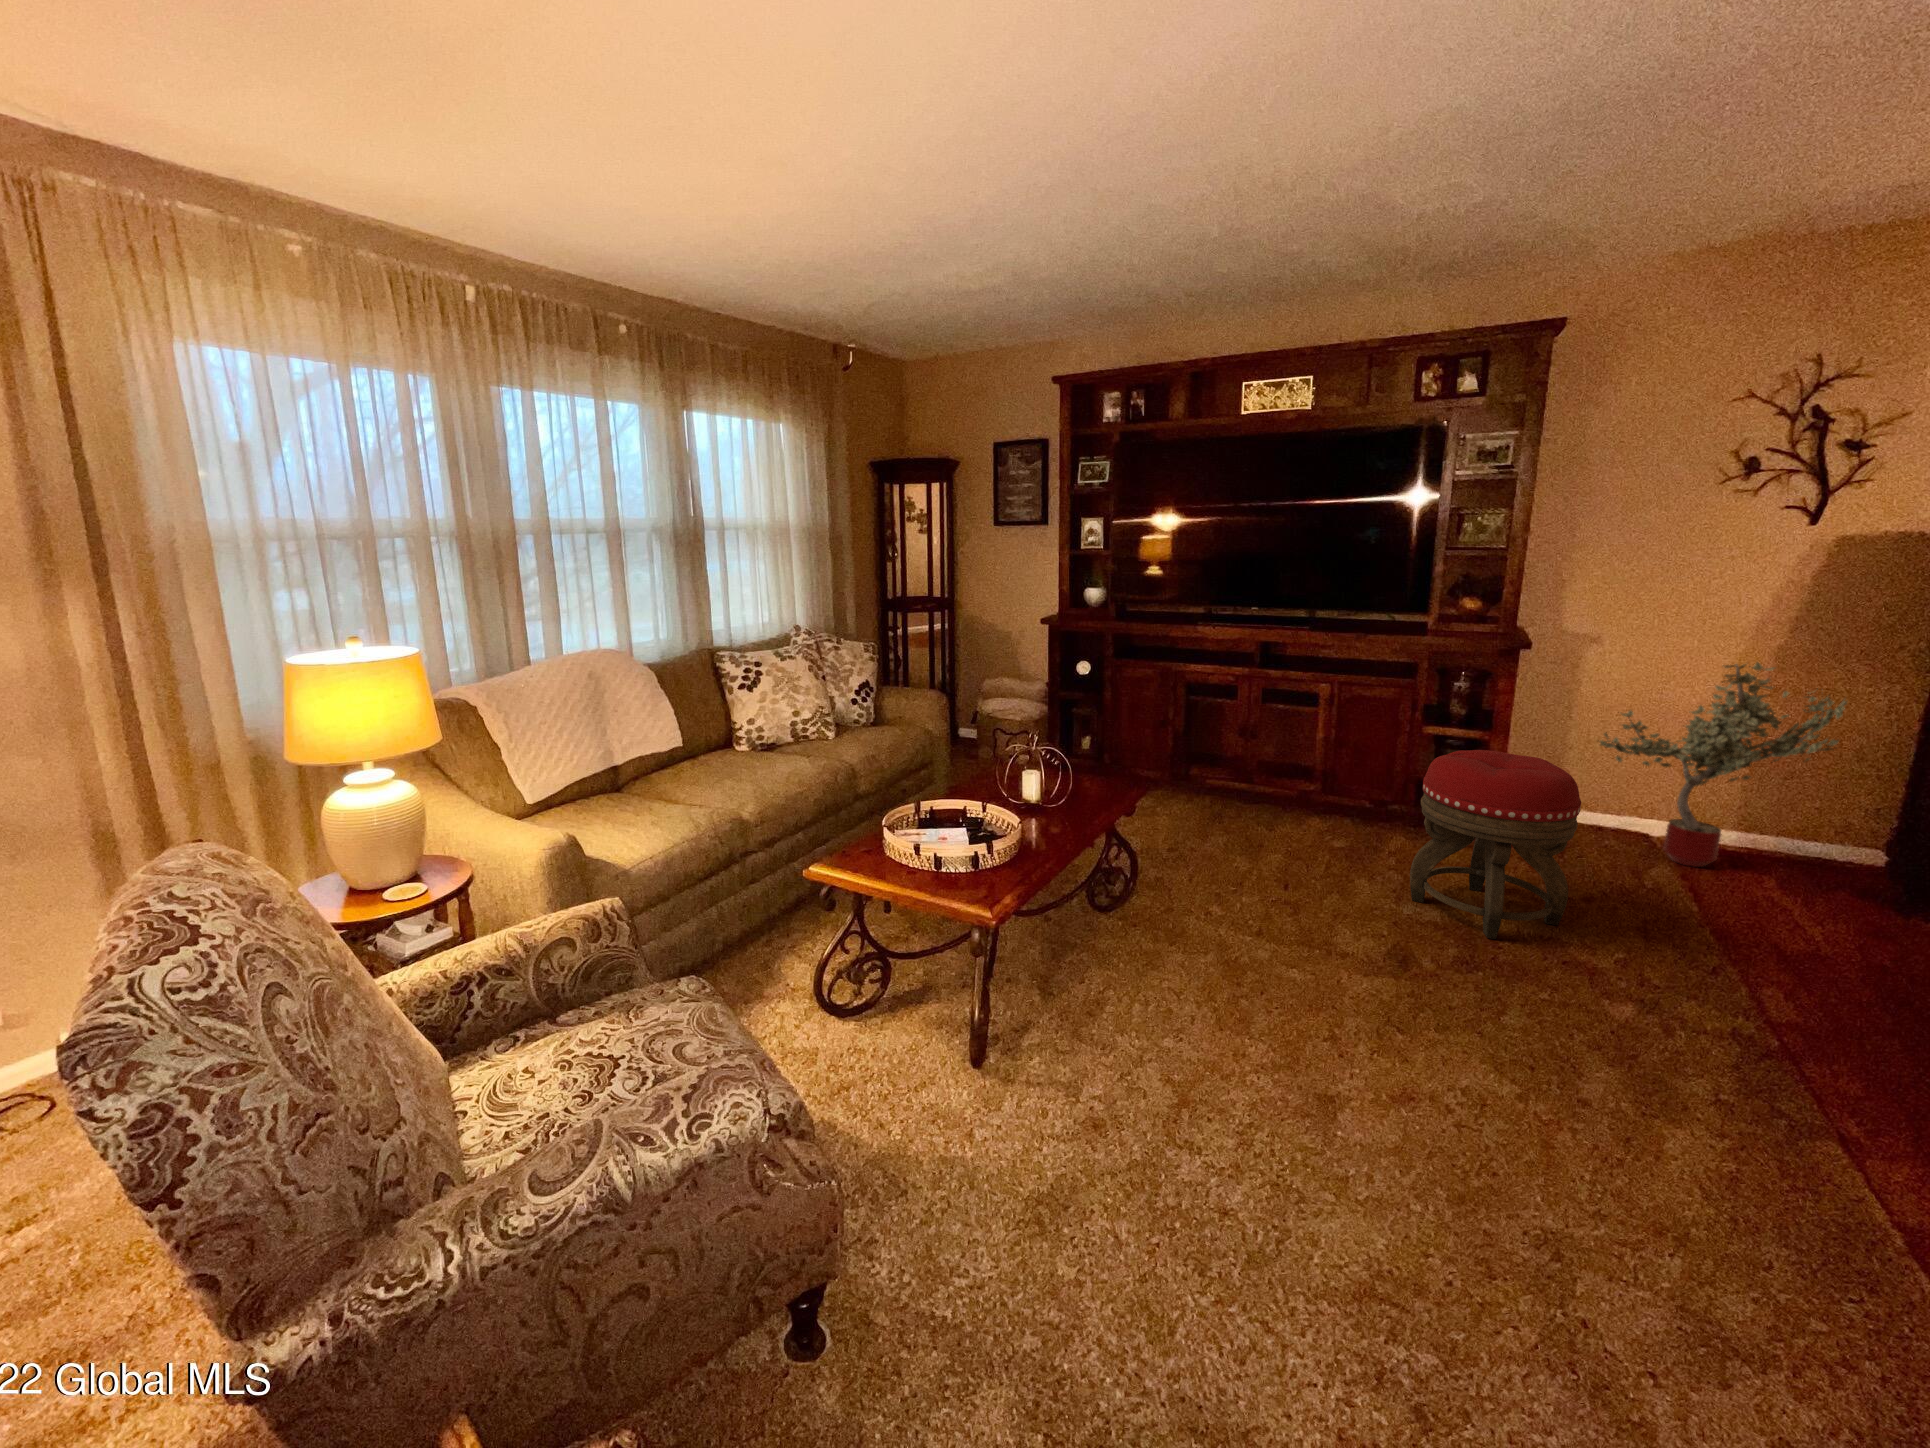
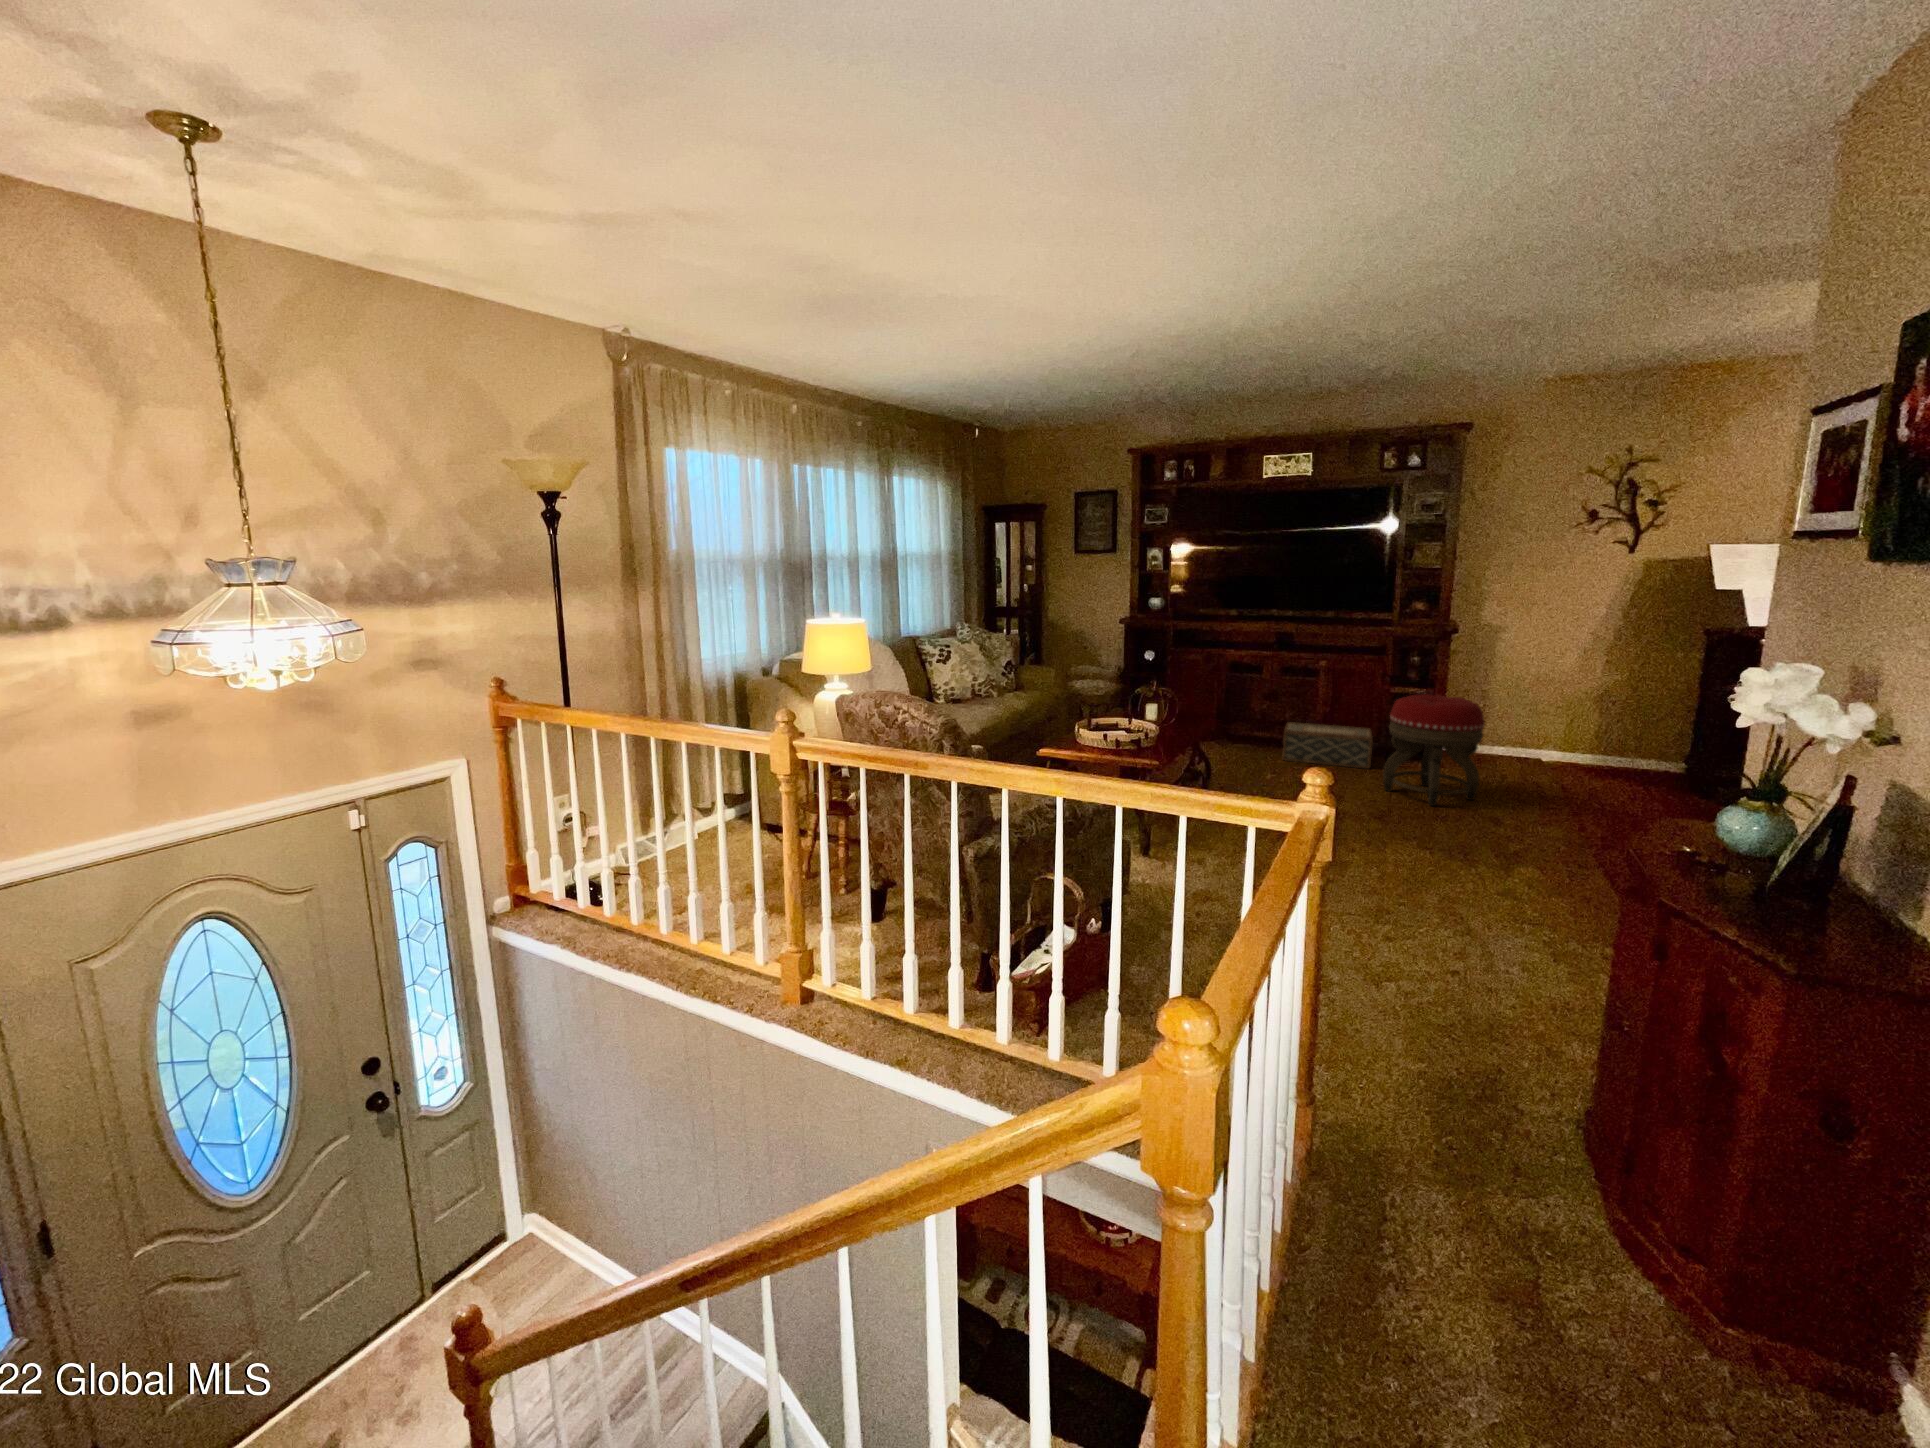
potted tree: present [1600,662,1847,867] -> none [1502,640,1650,774]
woven basket: none [1260,772,1396,851] -> present [1282,722,1373,769]

